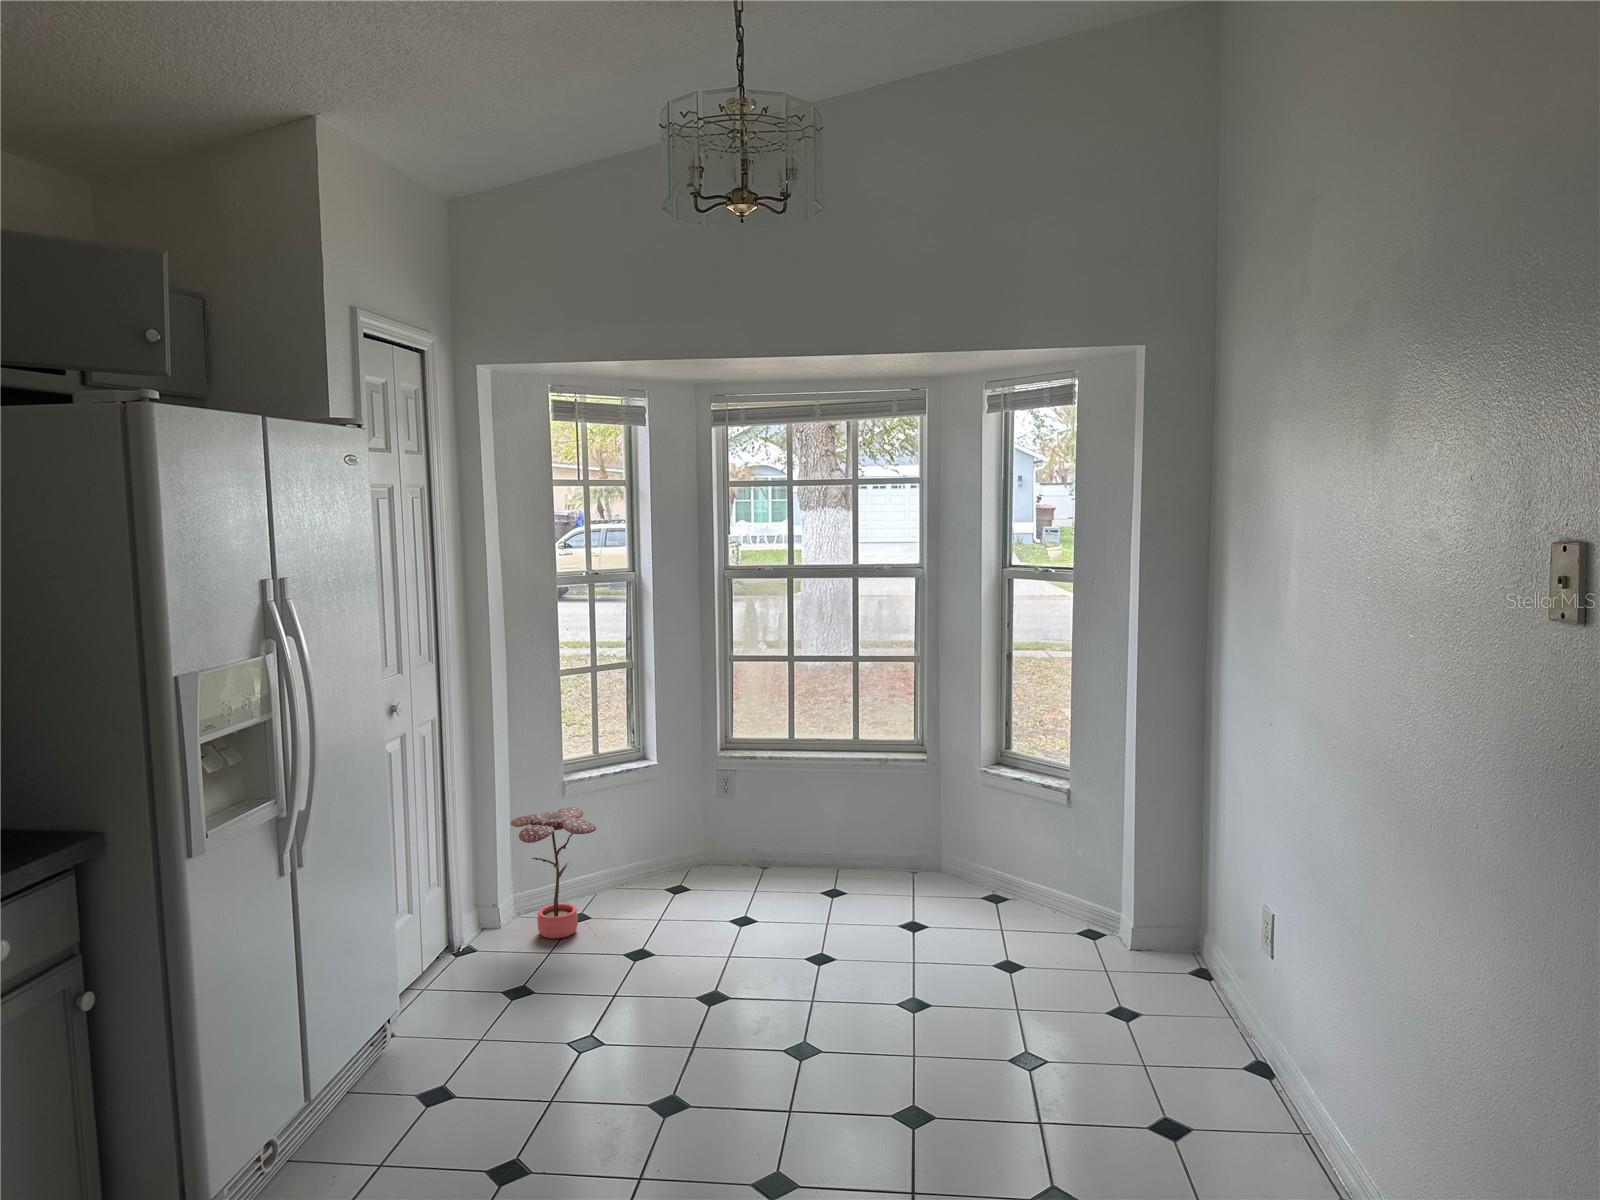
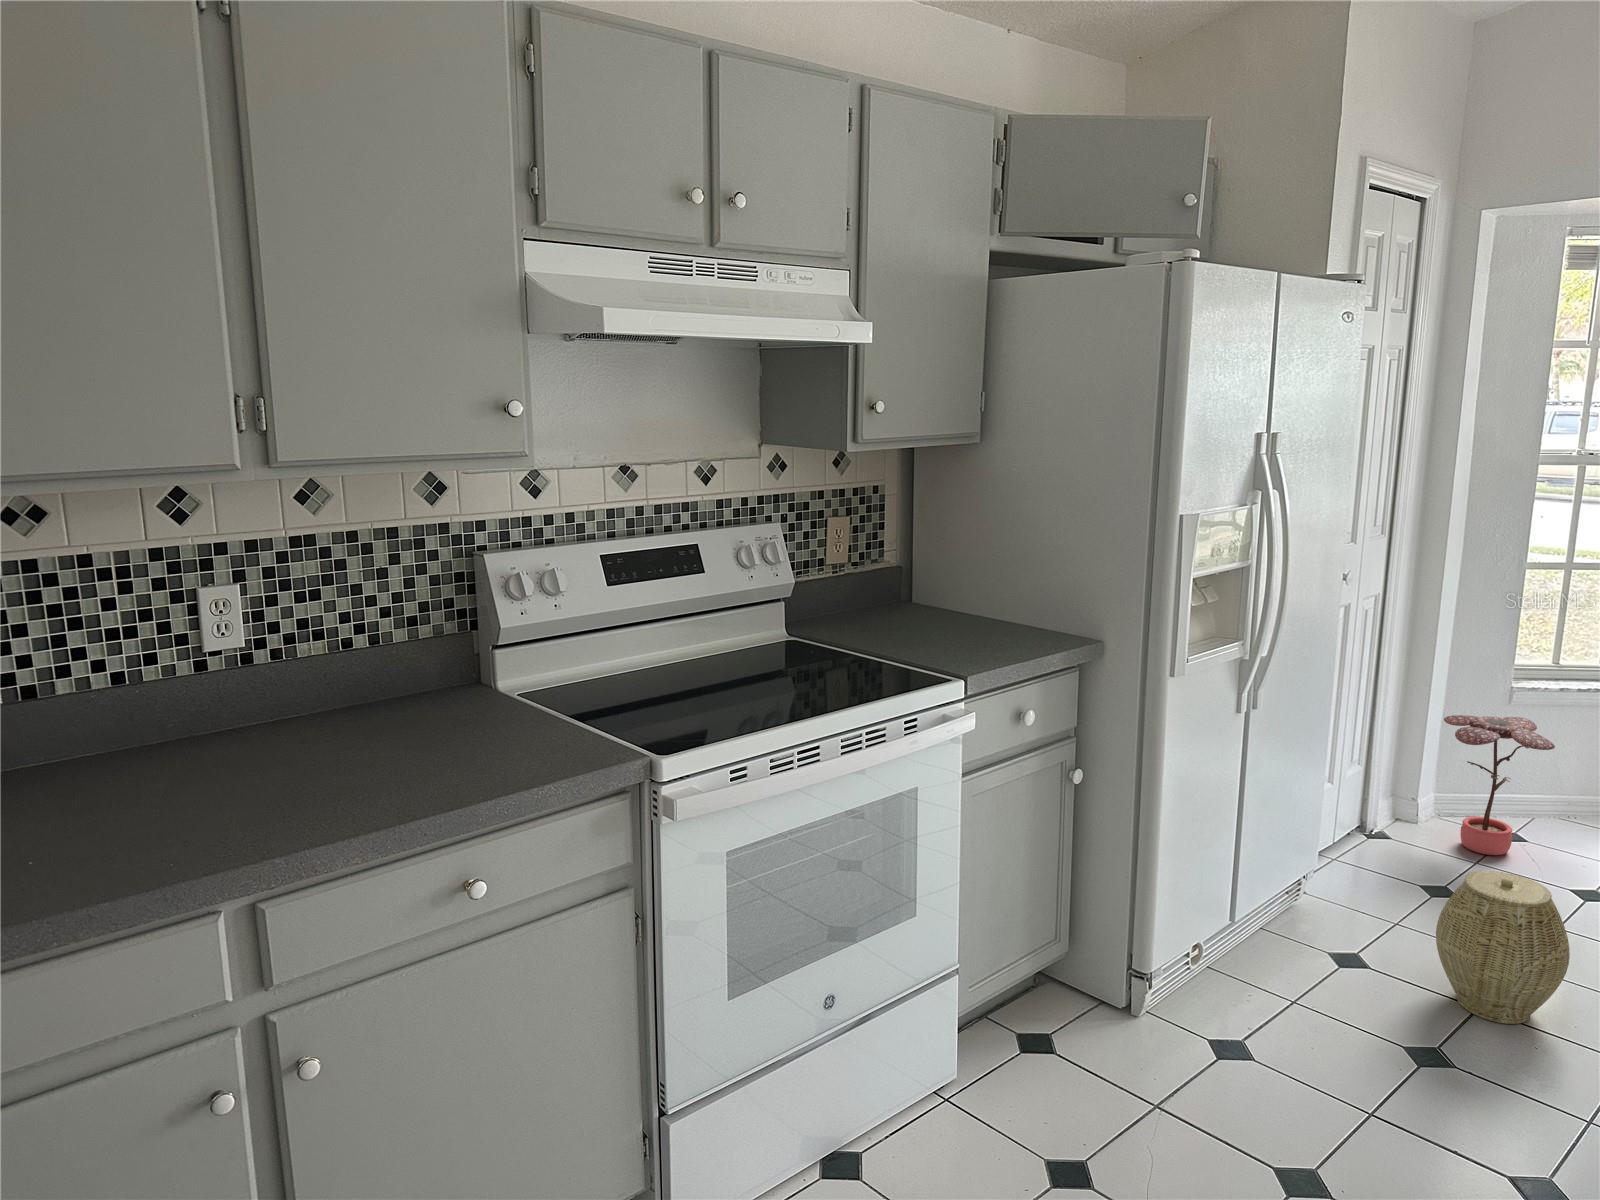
woven basket: none [507,961,613,1105] -> present [1436,871,1570,1024]

